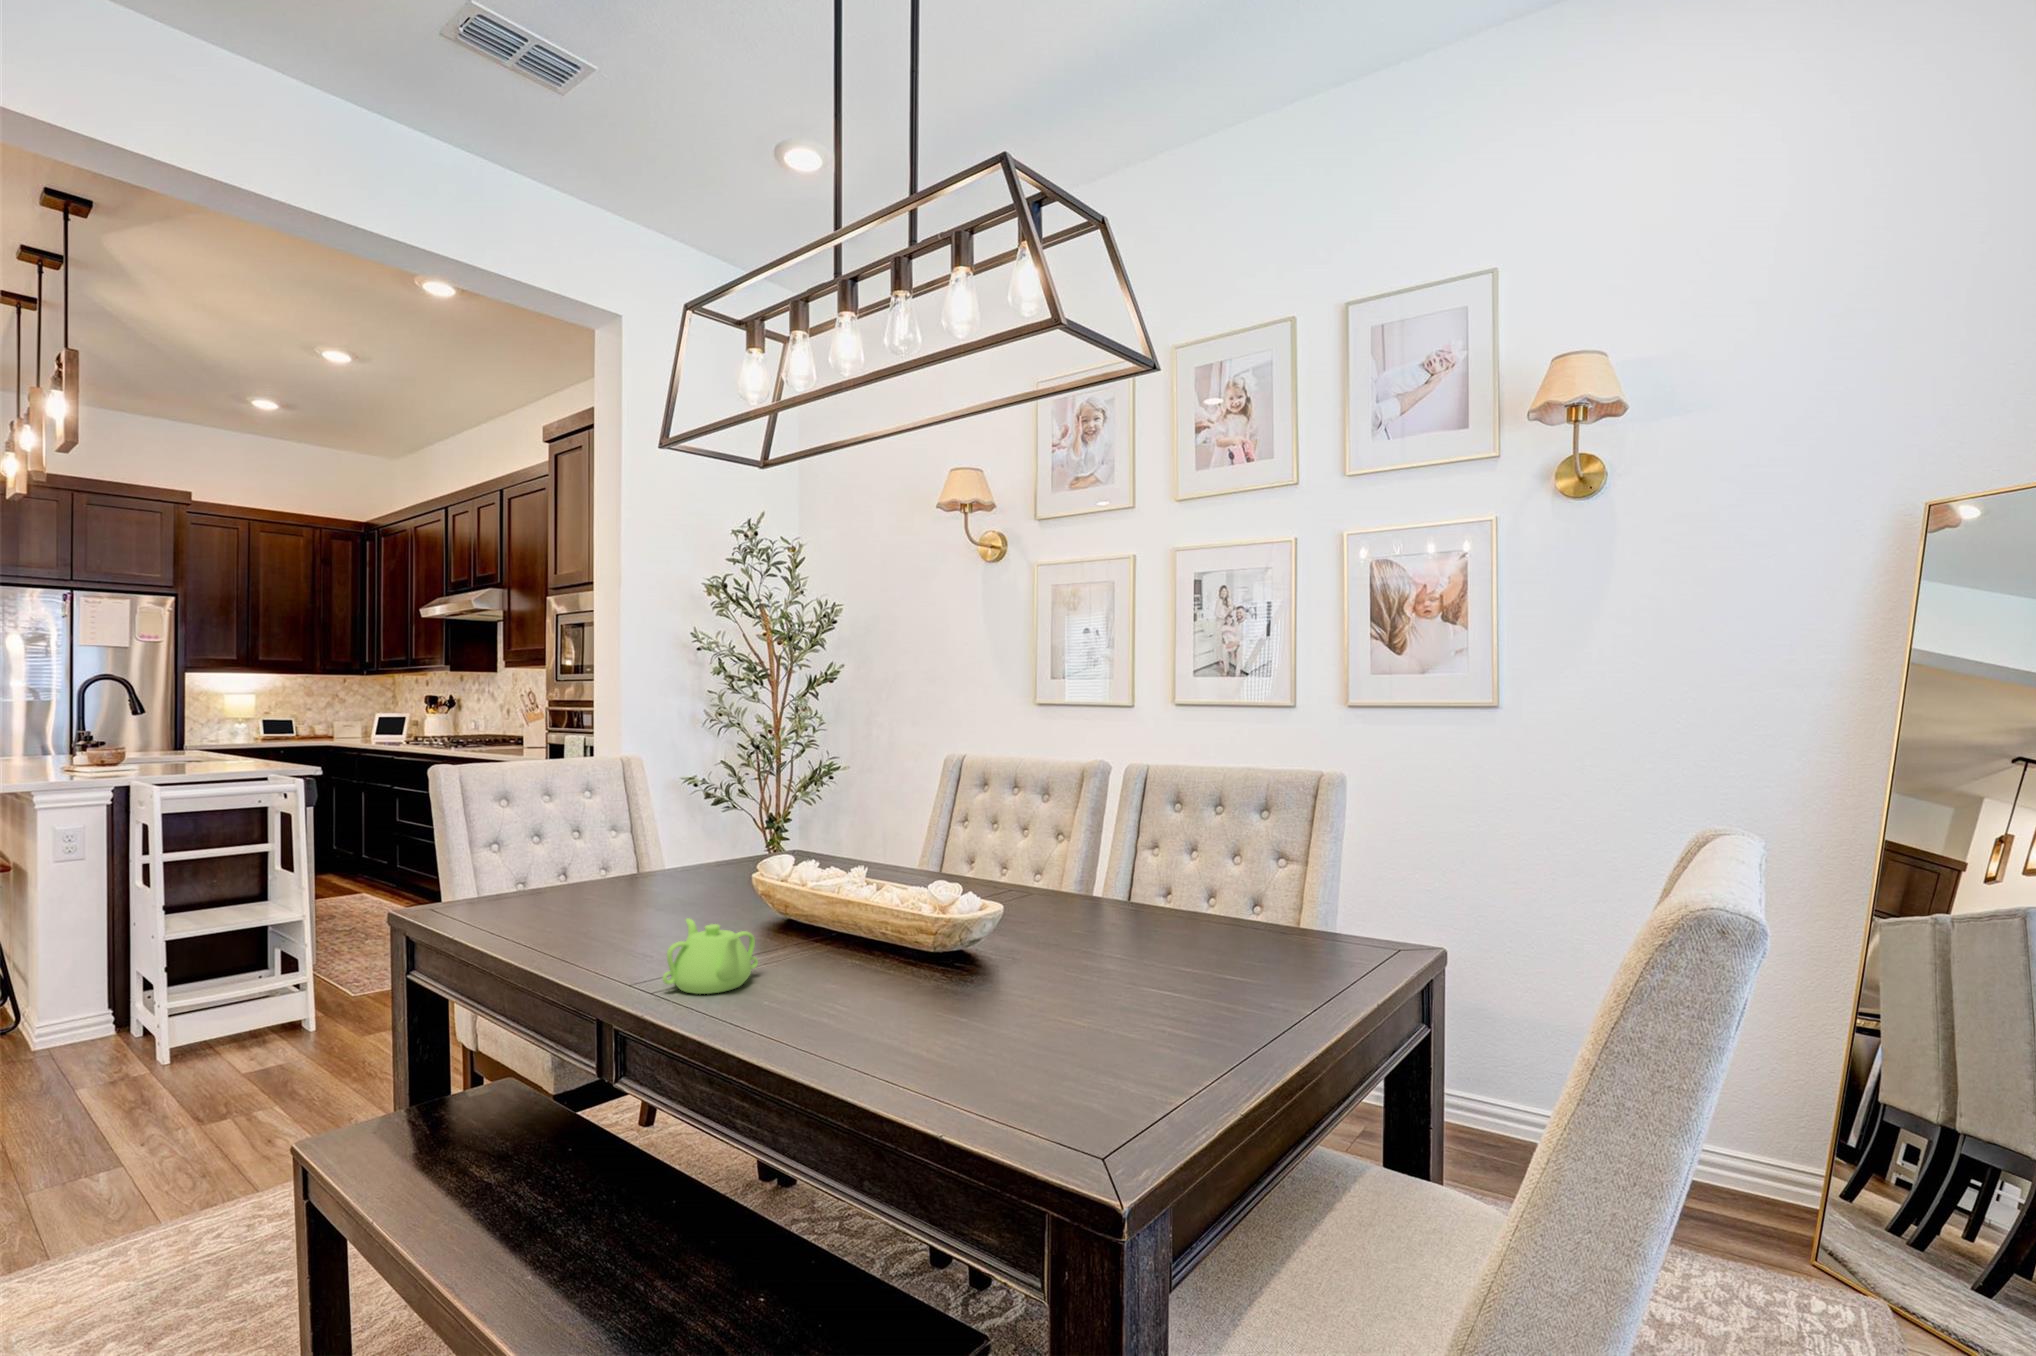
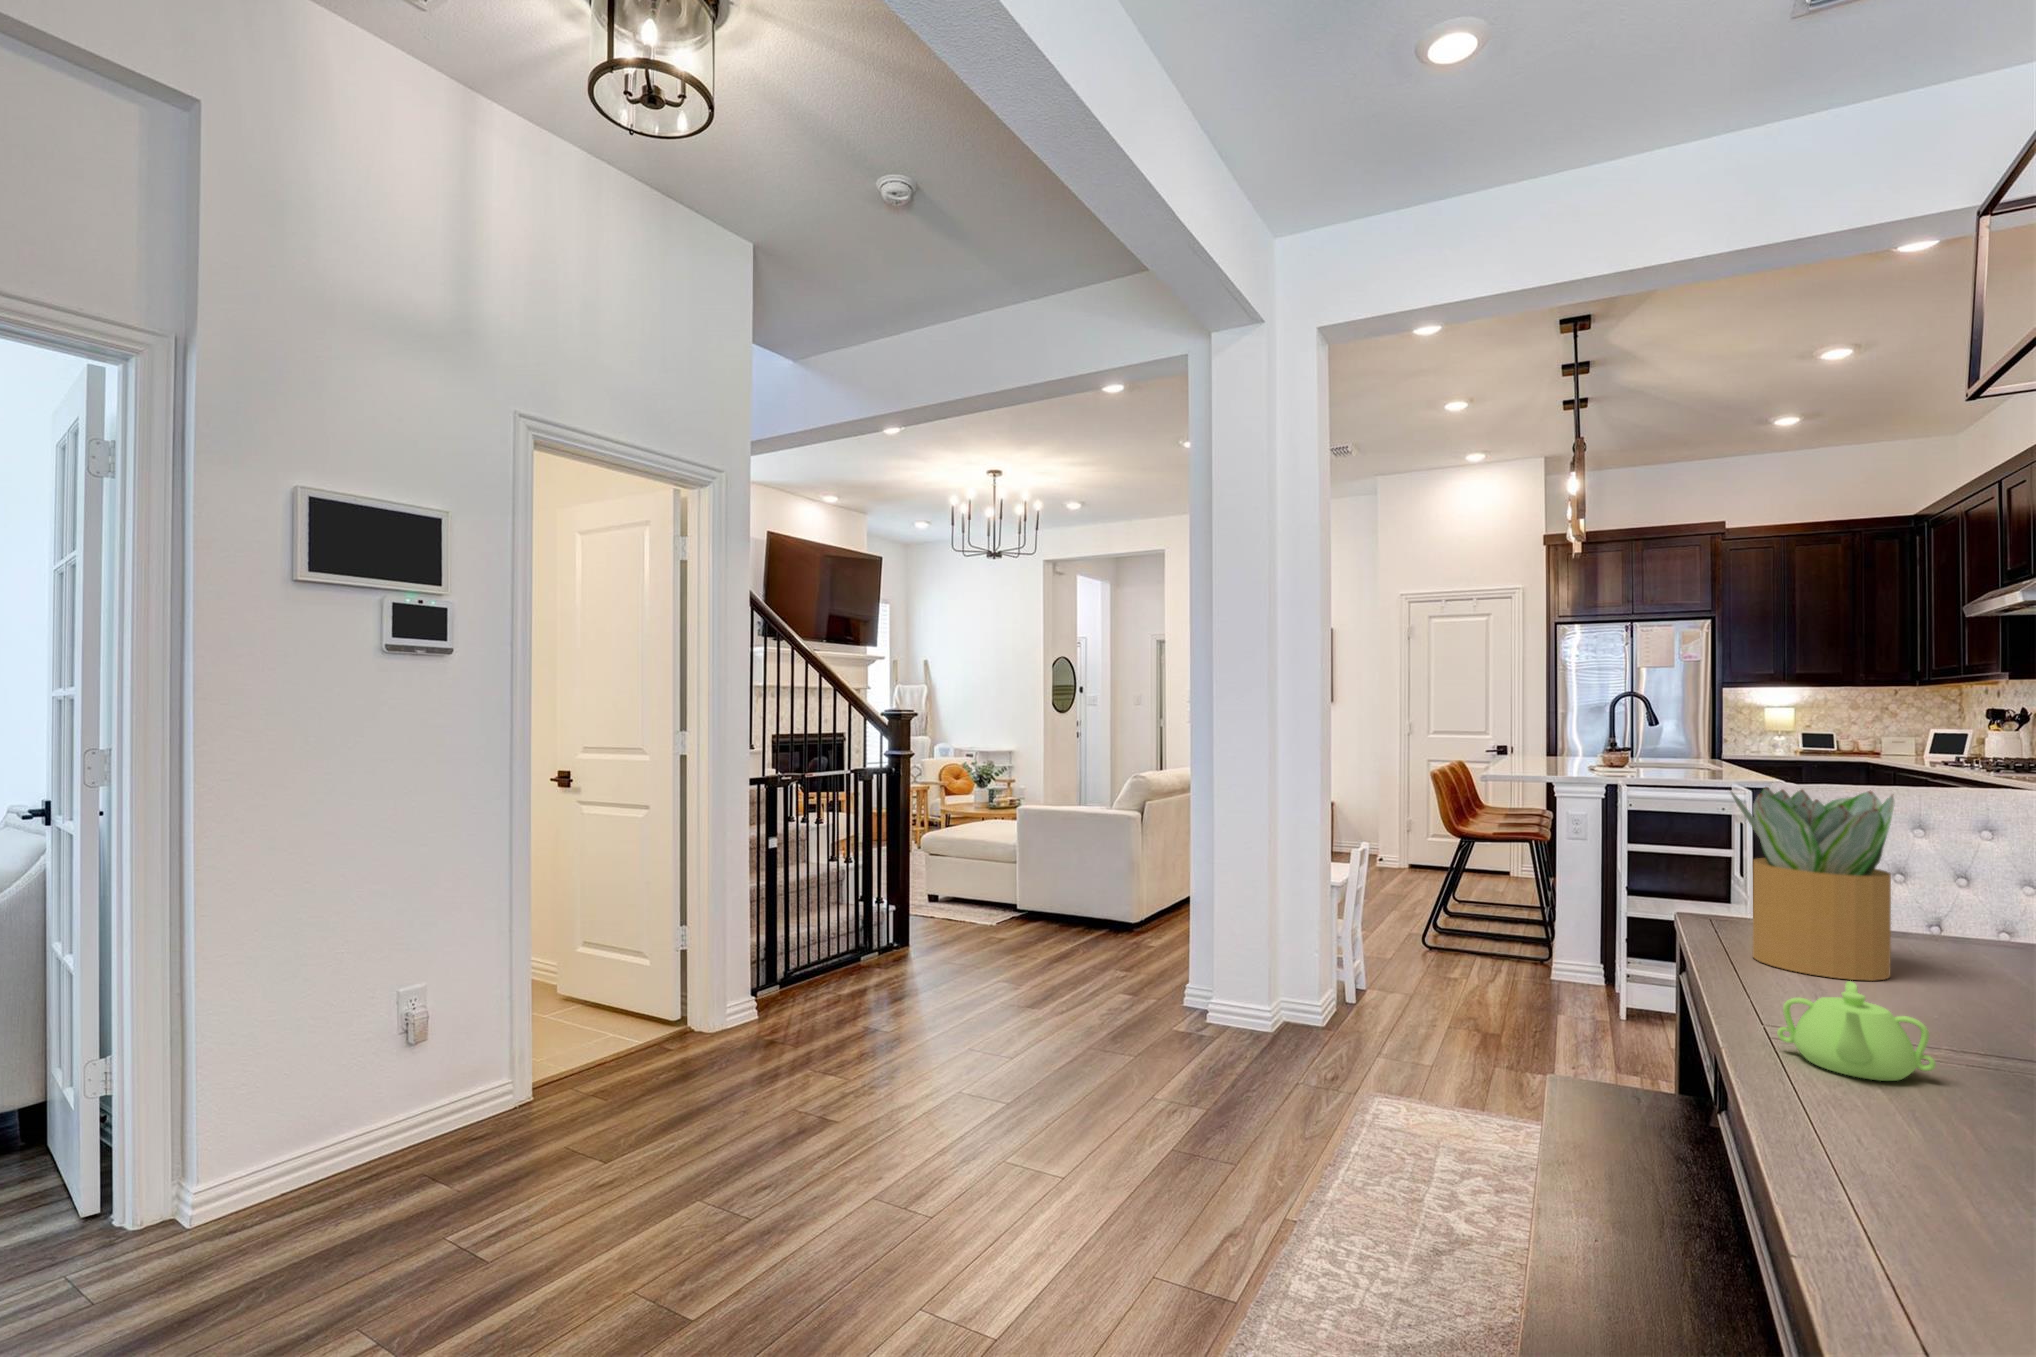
potted plant: none [504,762,628,933] -> present [1731,787,1895,981]

